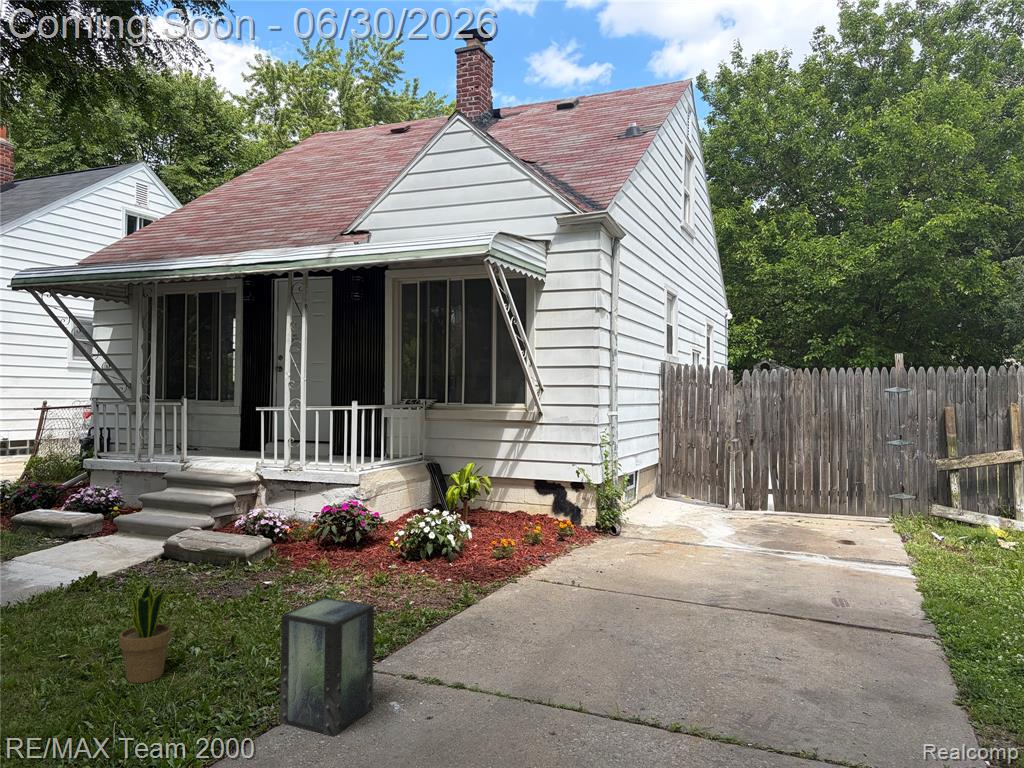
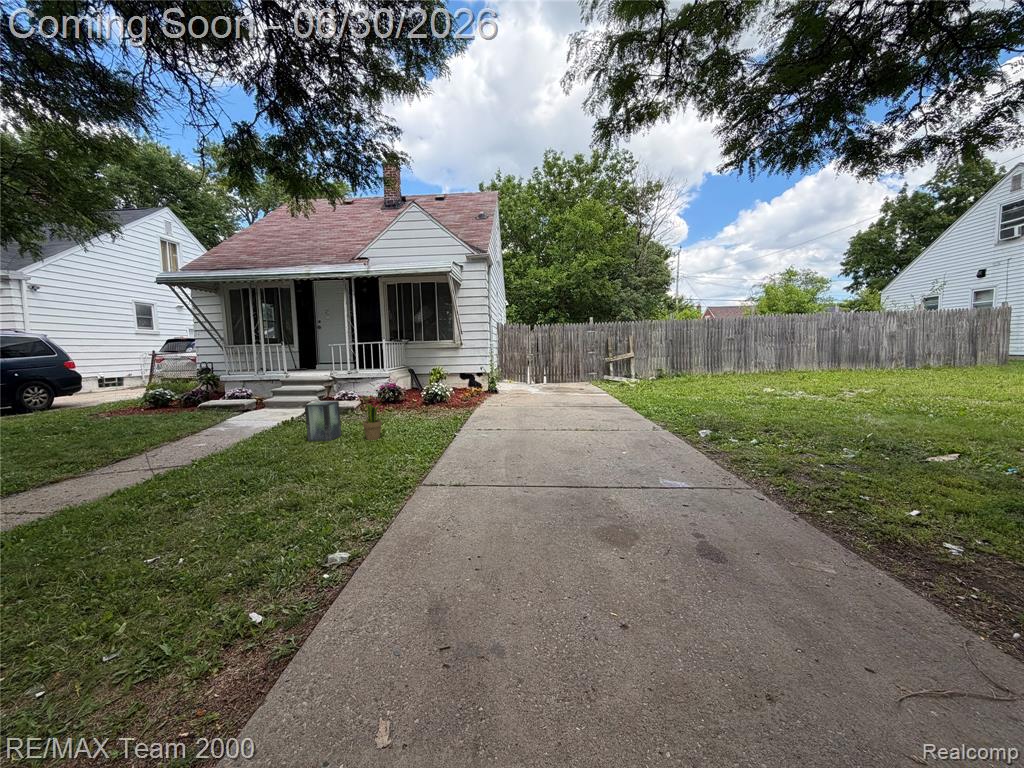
storage box: present [280,598,374,736] -> present [305,401,341,441]

